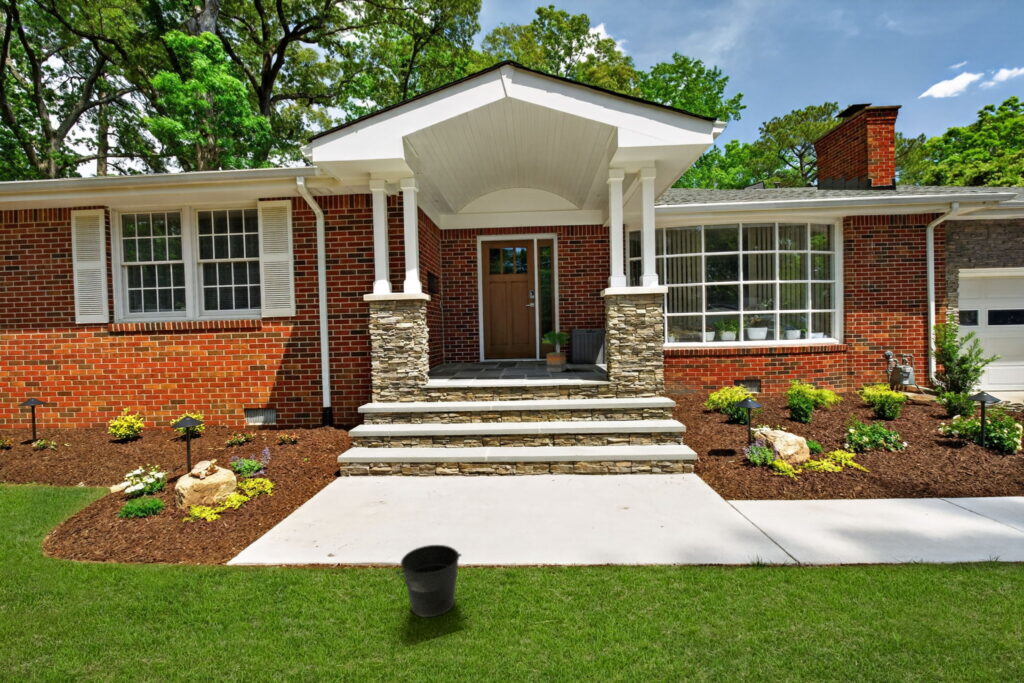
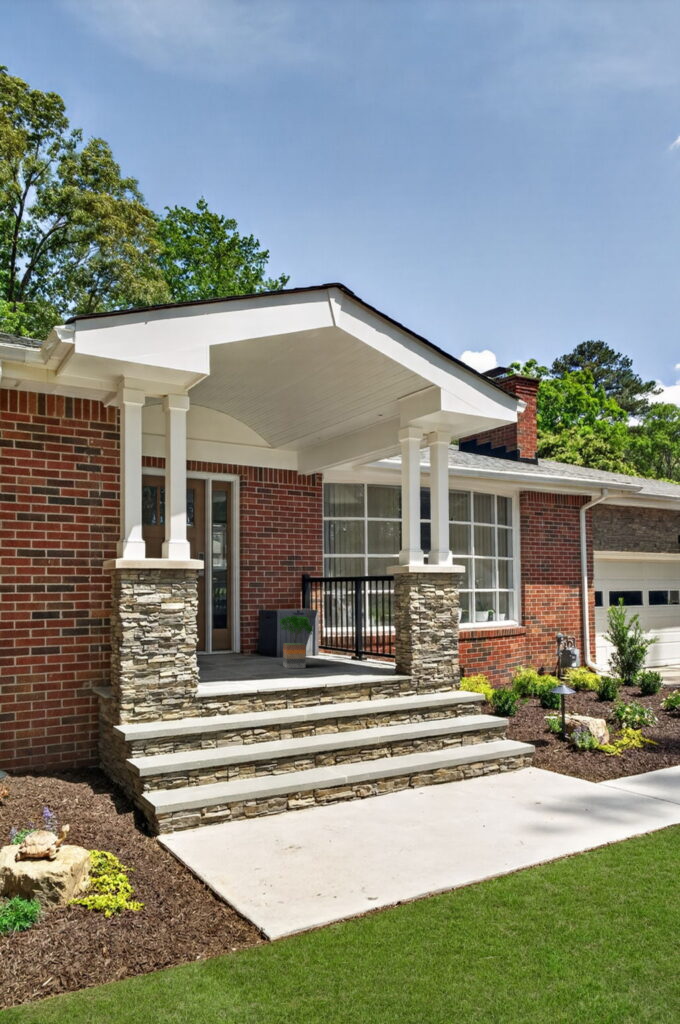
bucket: present [396,545,461,617] -> none [568,843,638,917]

